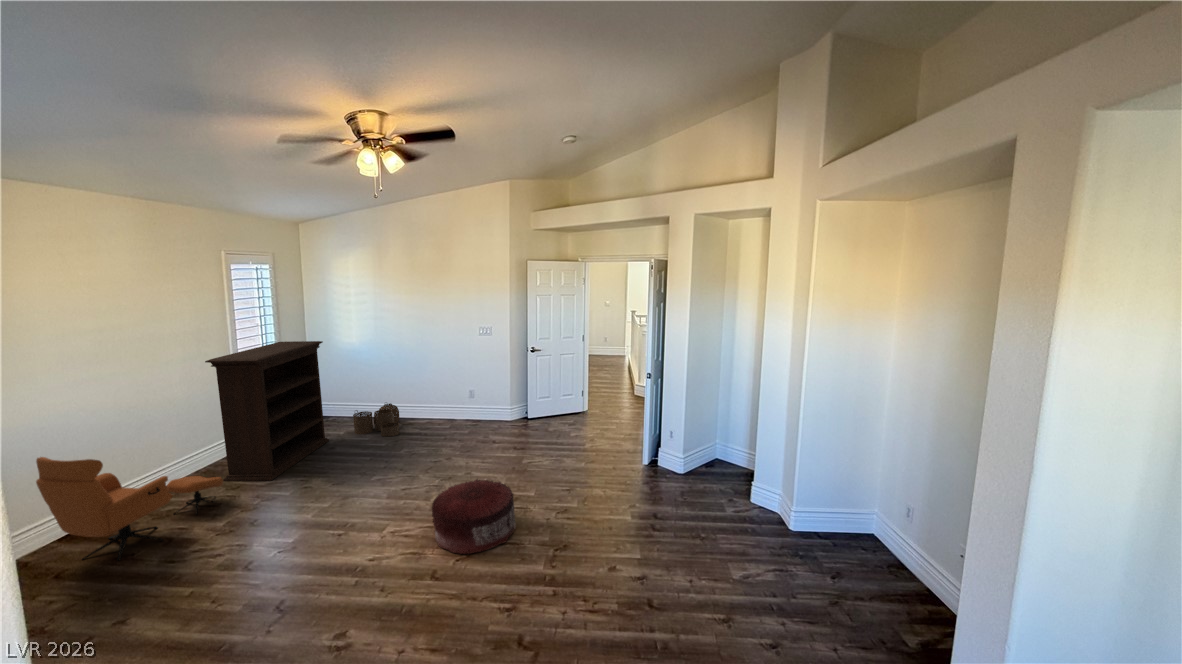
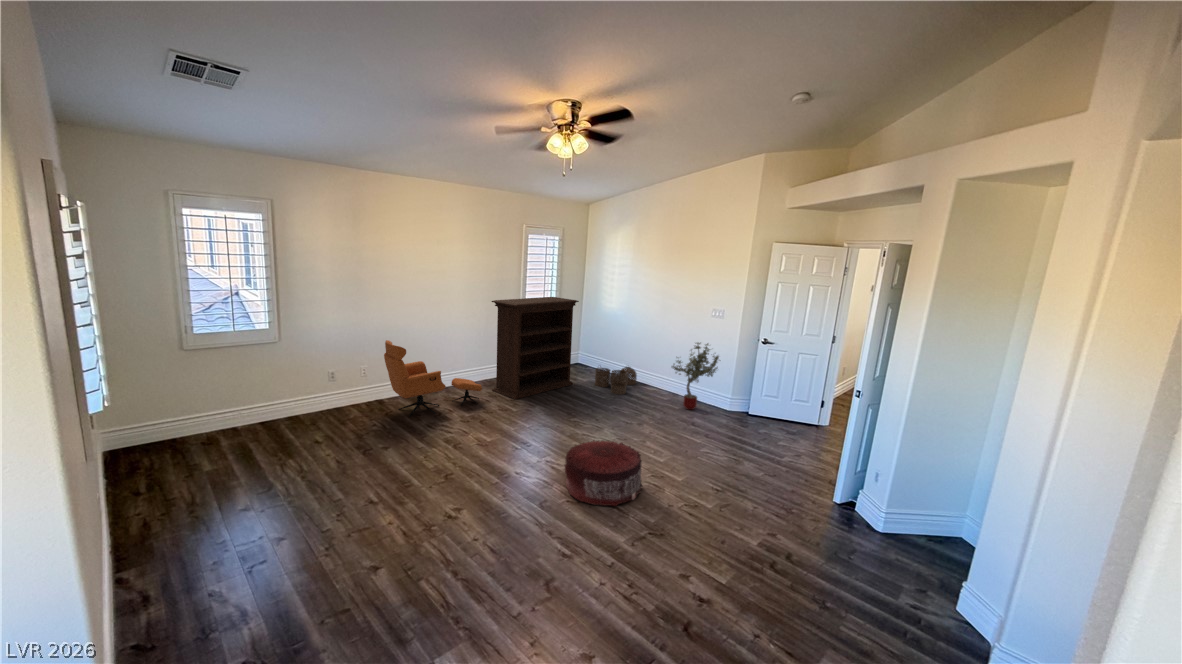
potted tree: none [446,361,500,430] -> present [672,343,719,410]

